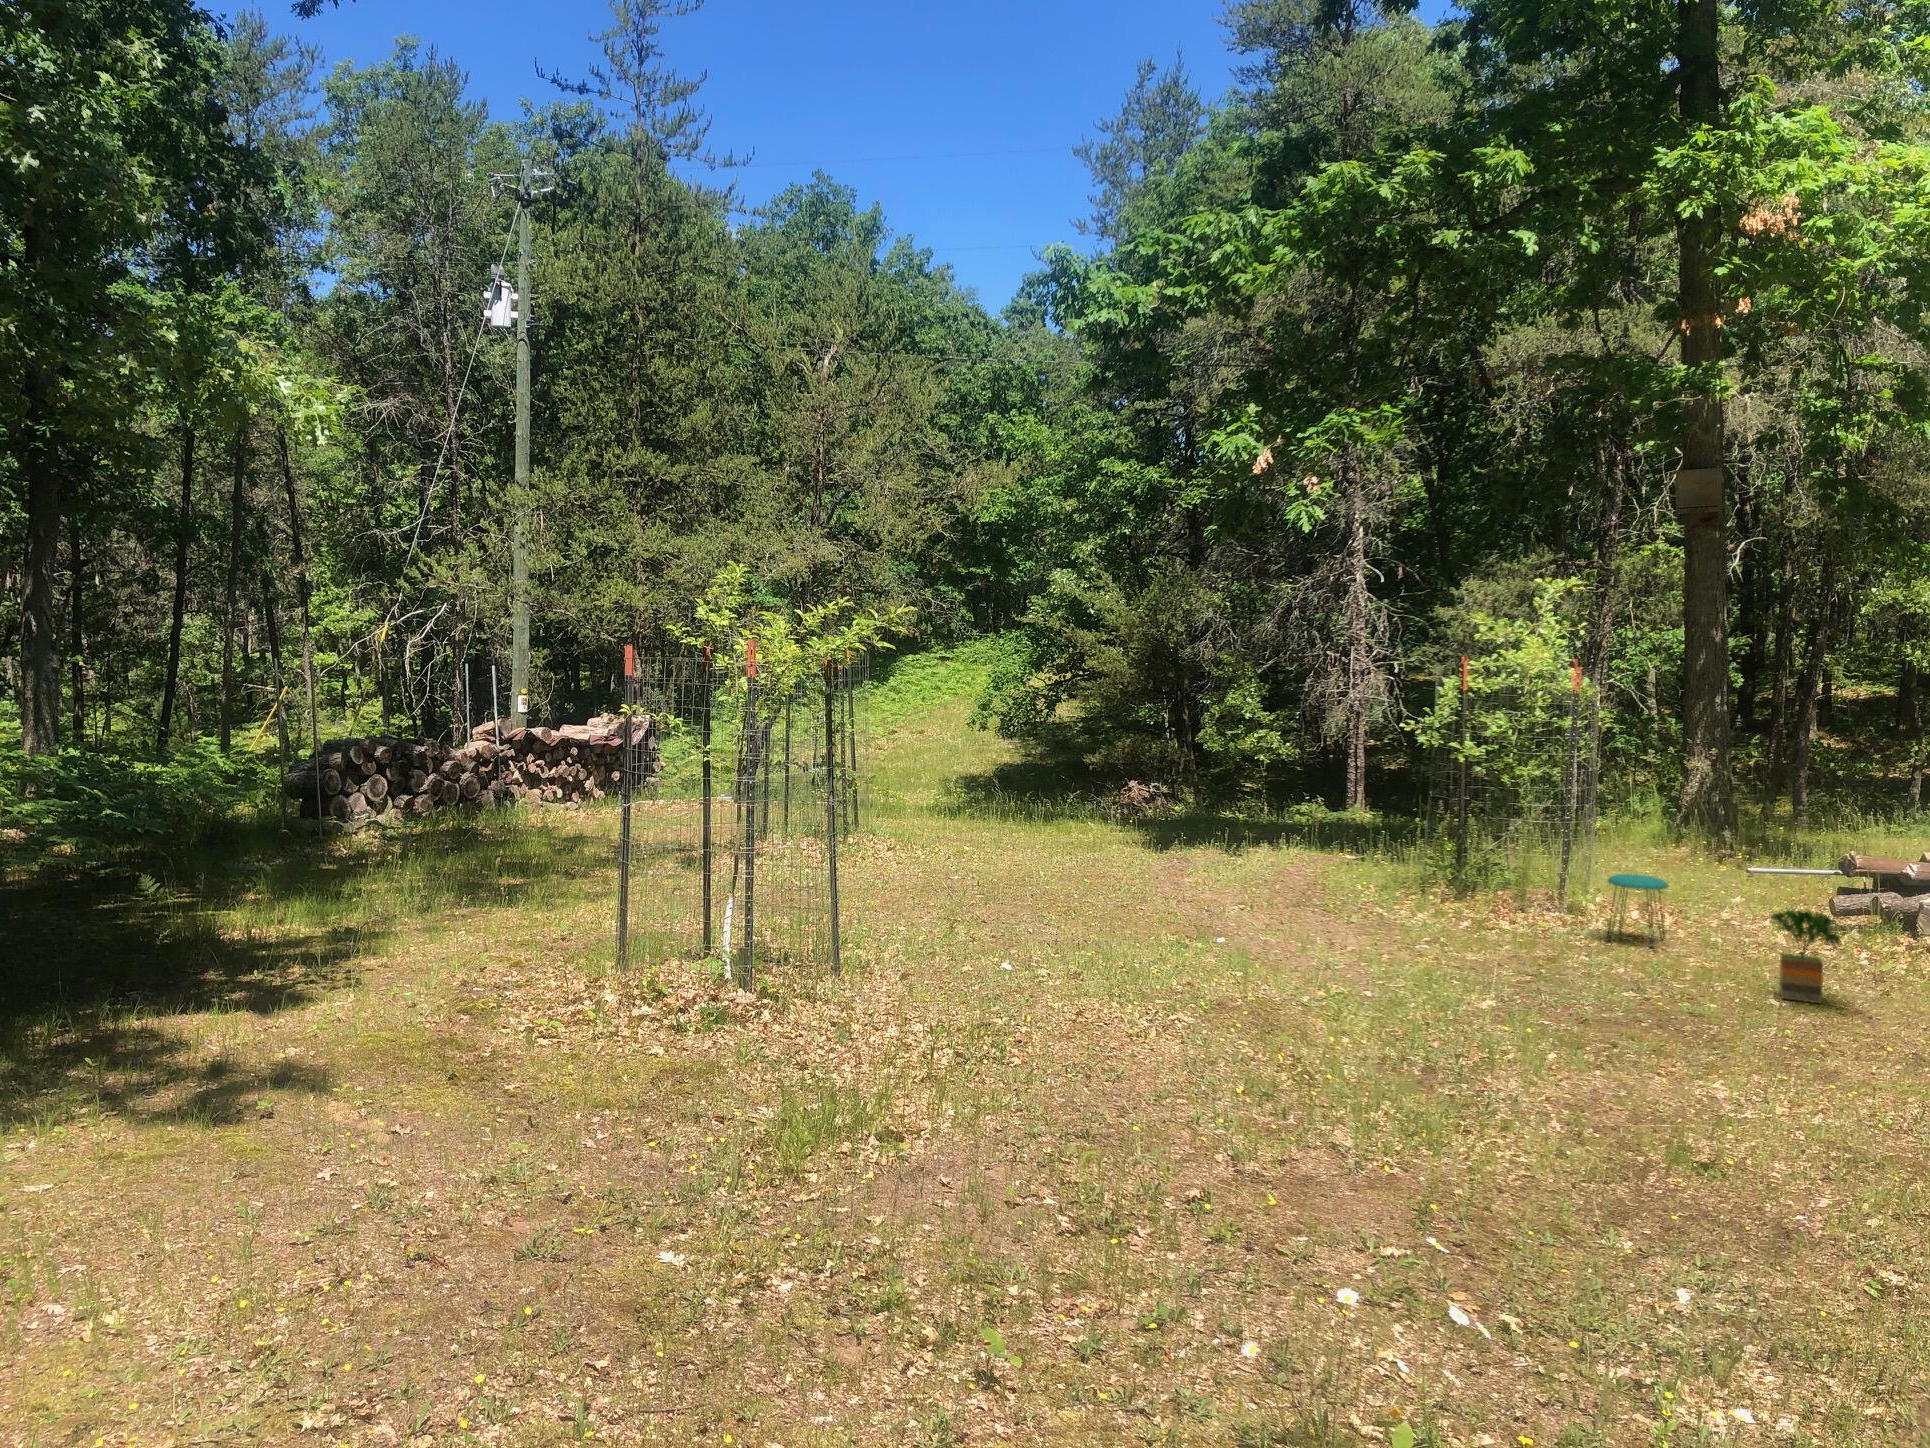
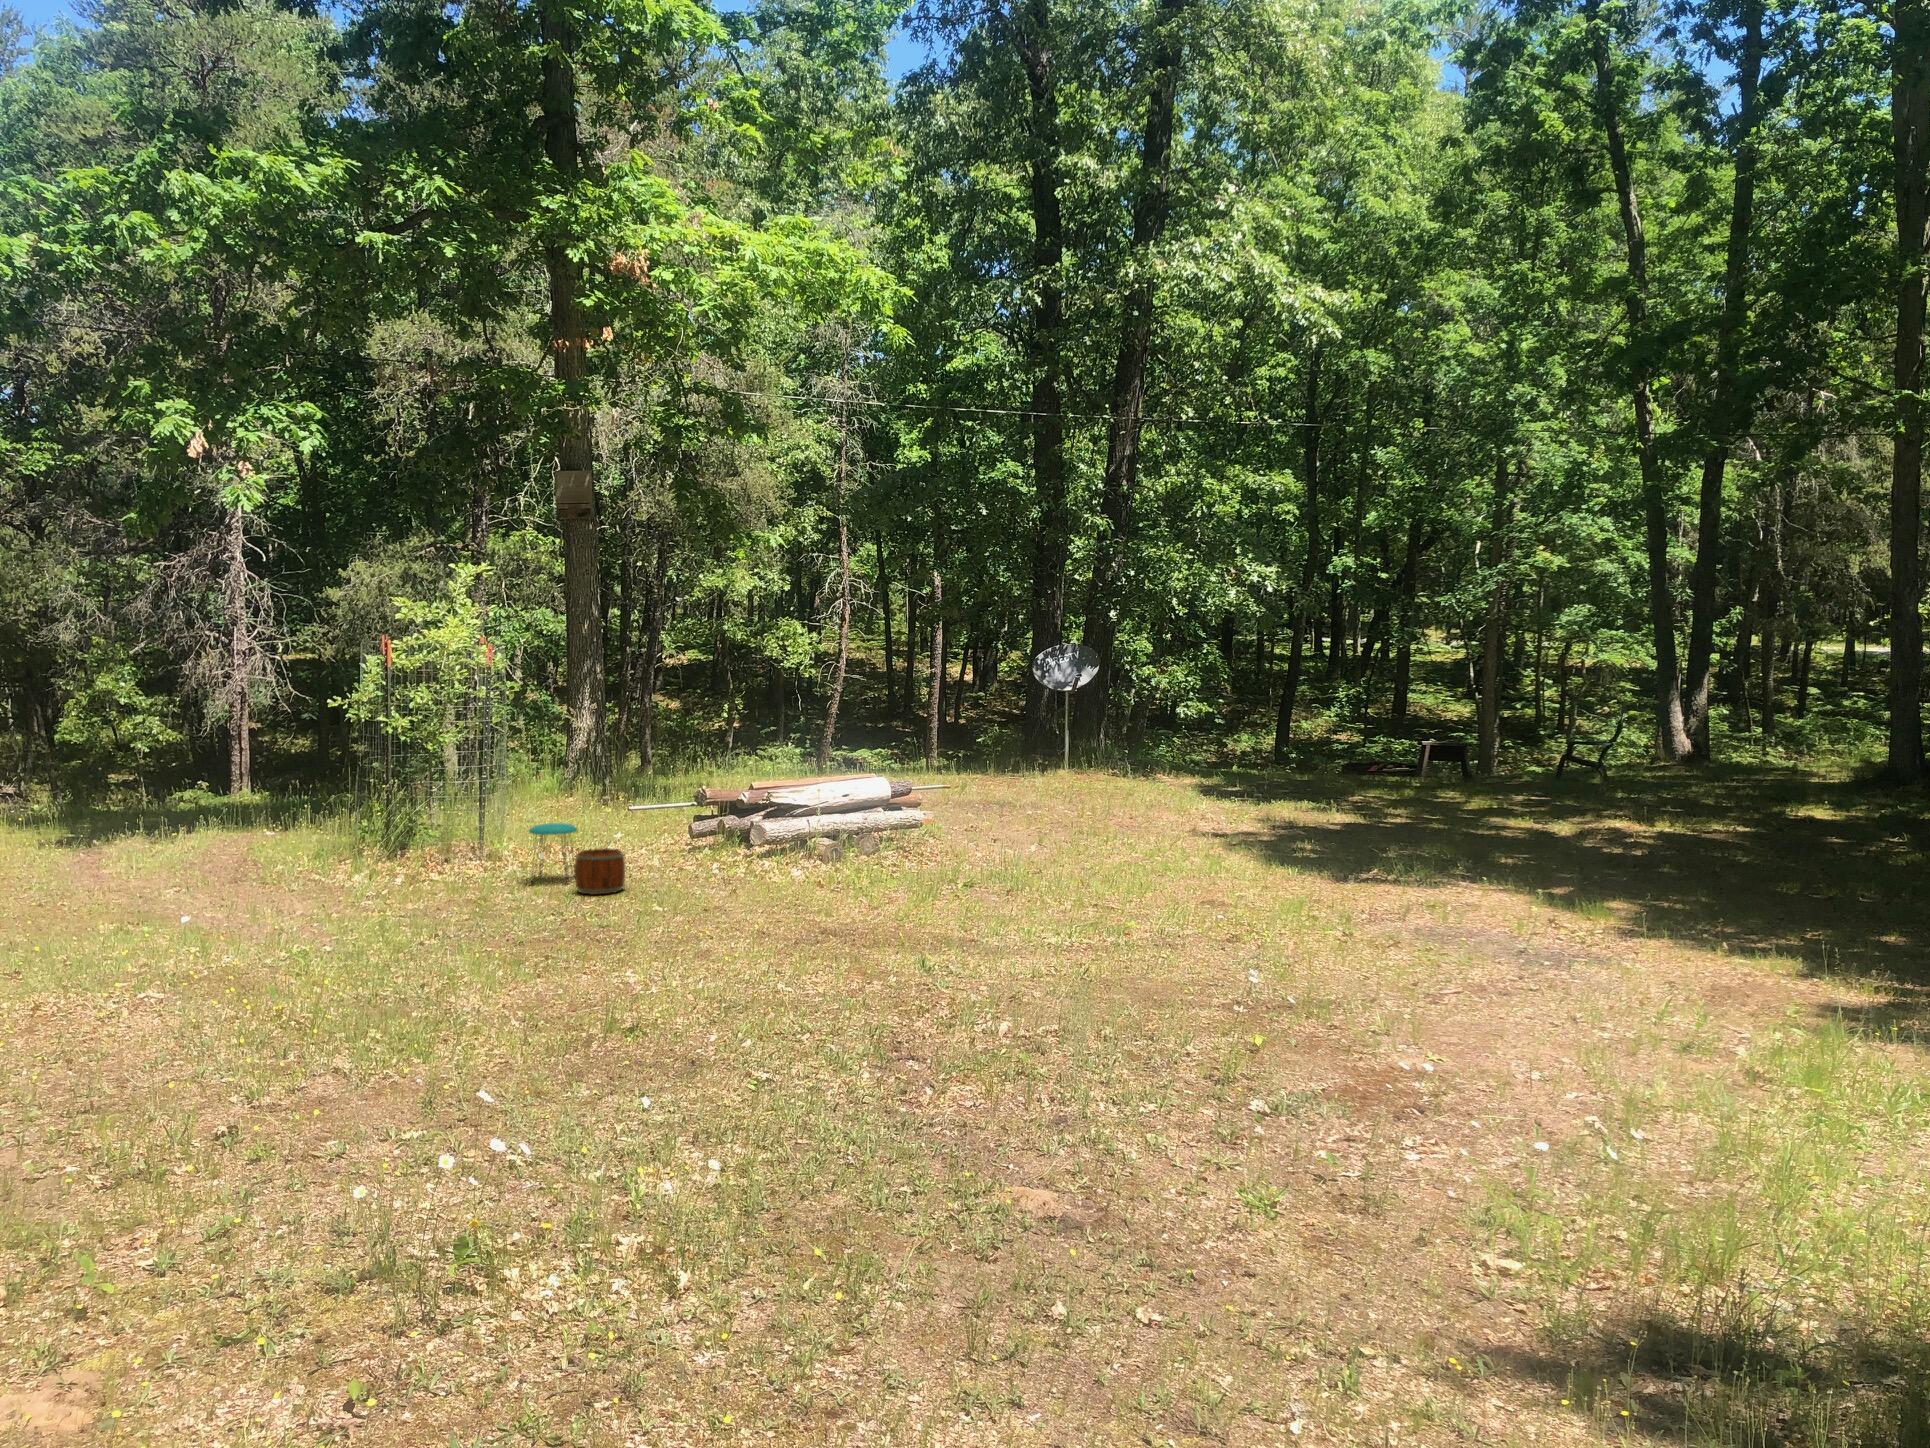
potted tree: present [1771,909,1841,1003] -> none [654,829,704,902]
bucket: none [1660,913,1728,971] -> present [575,848,625,894]

